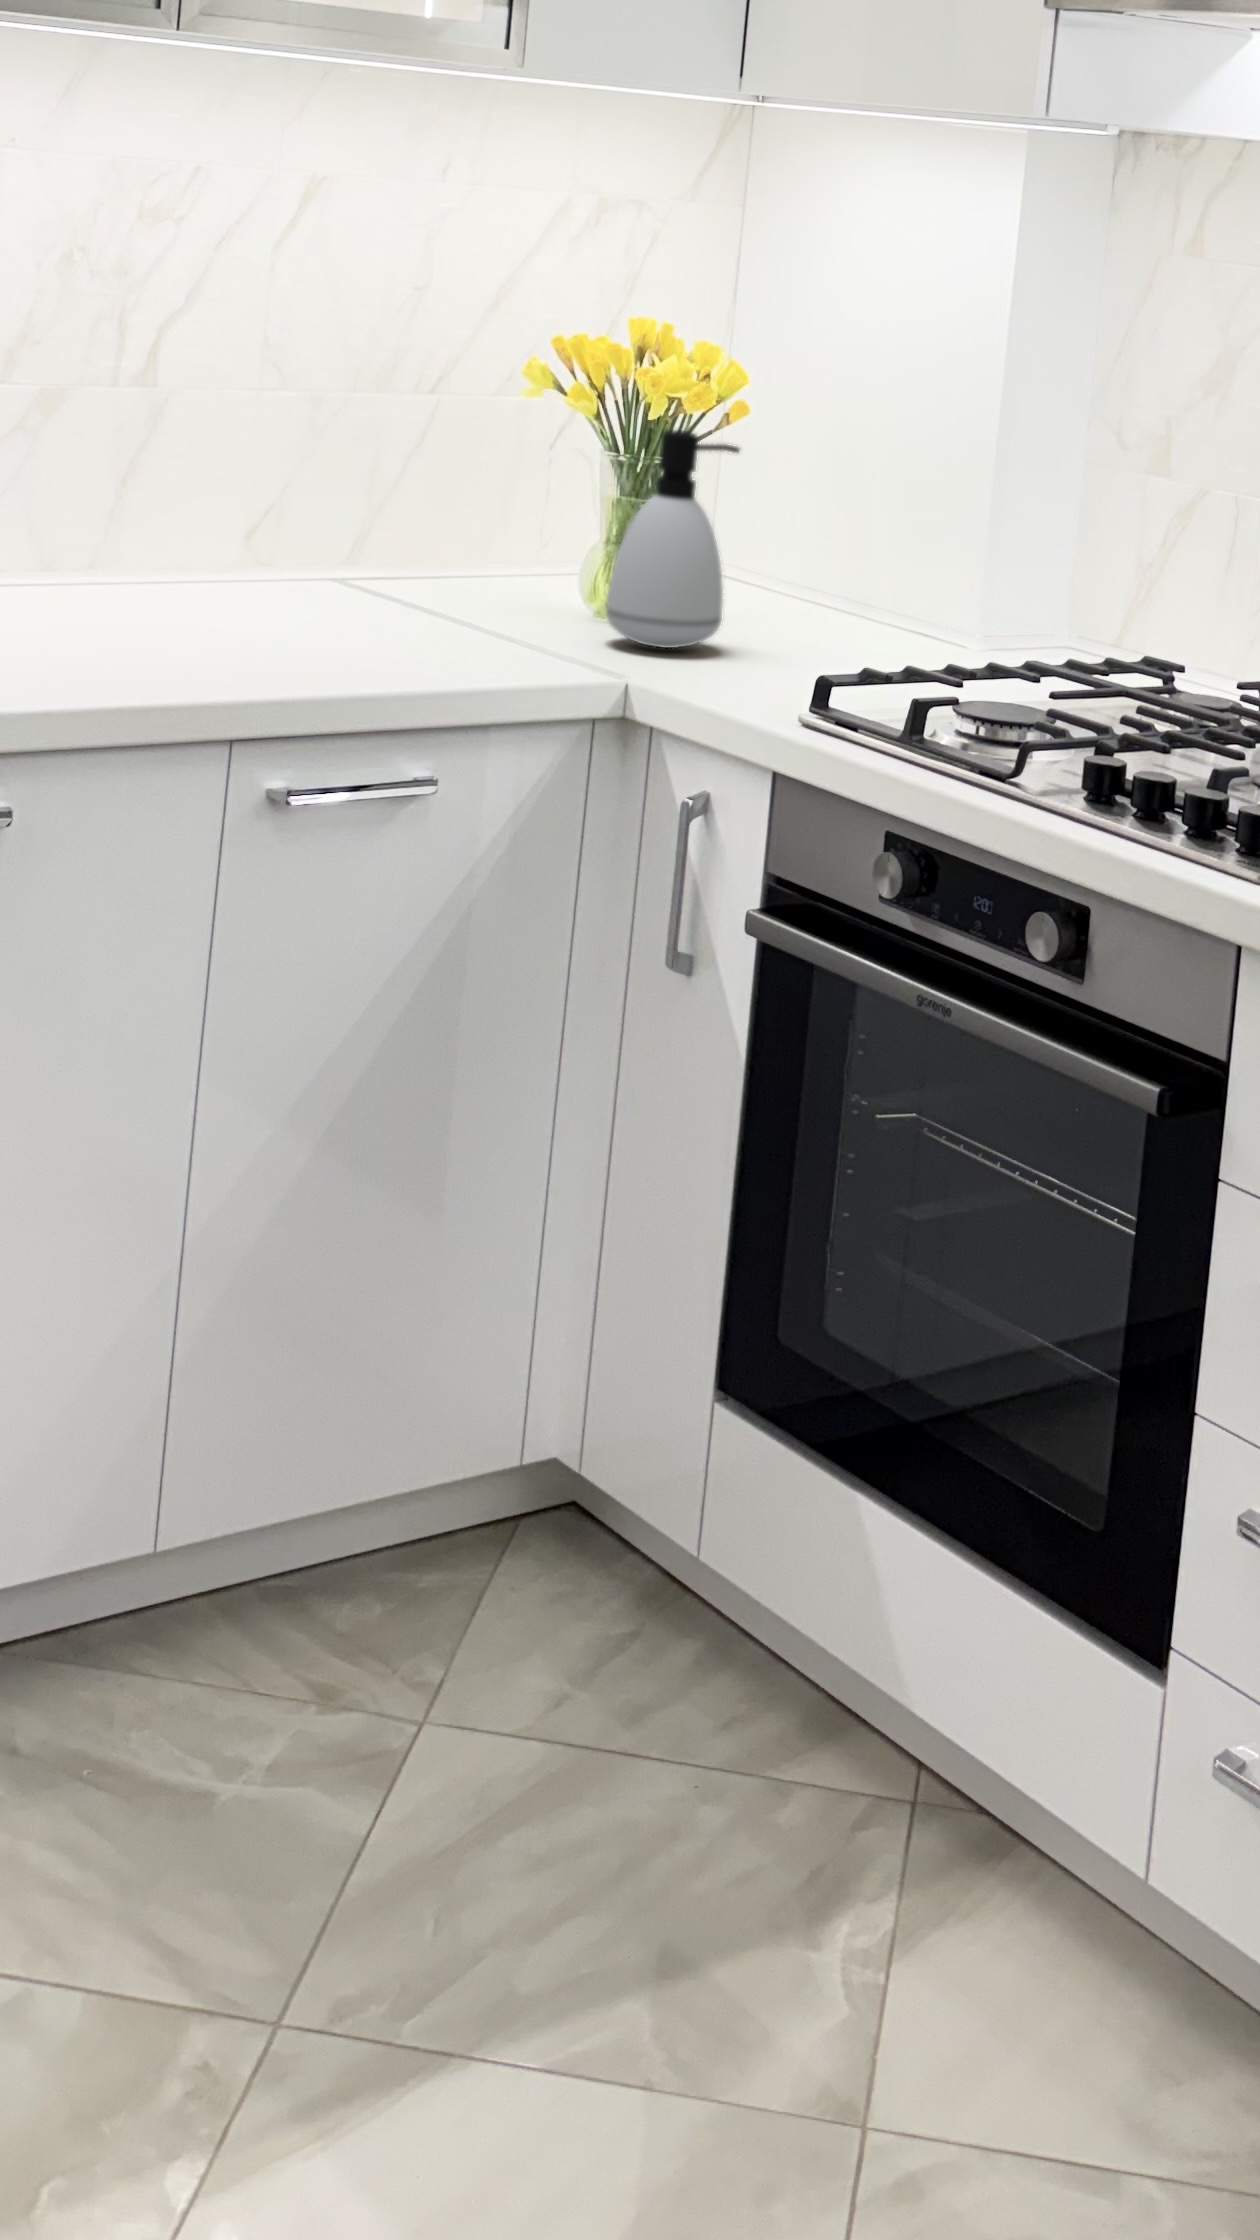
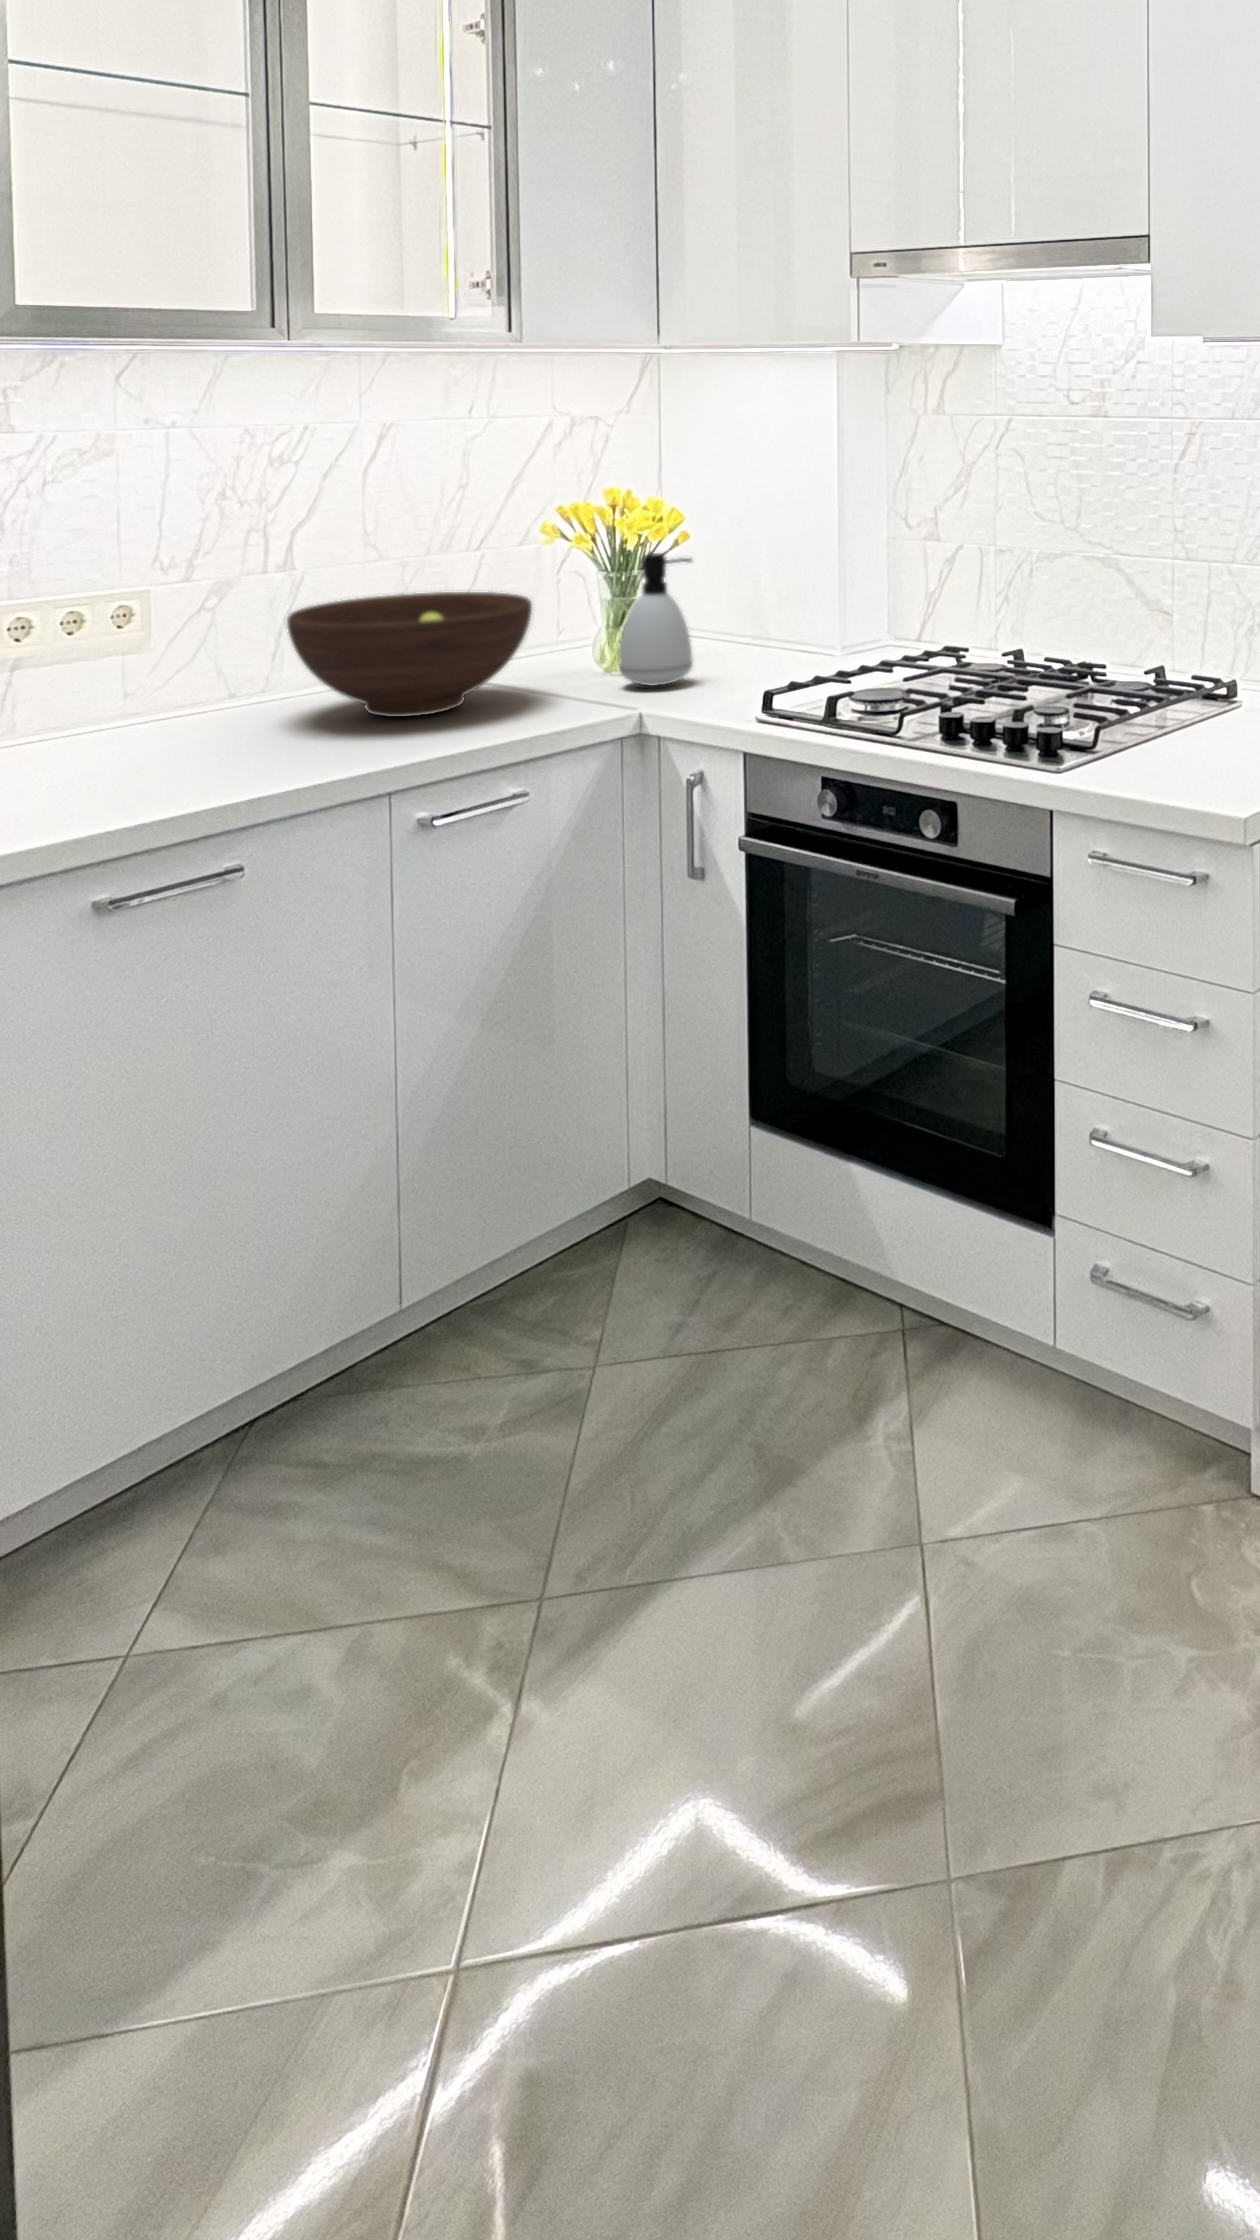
fruit bowl: none [125,440,483,635] -> present [287,592,532,717]

